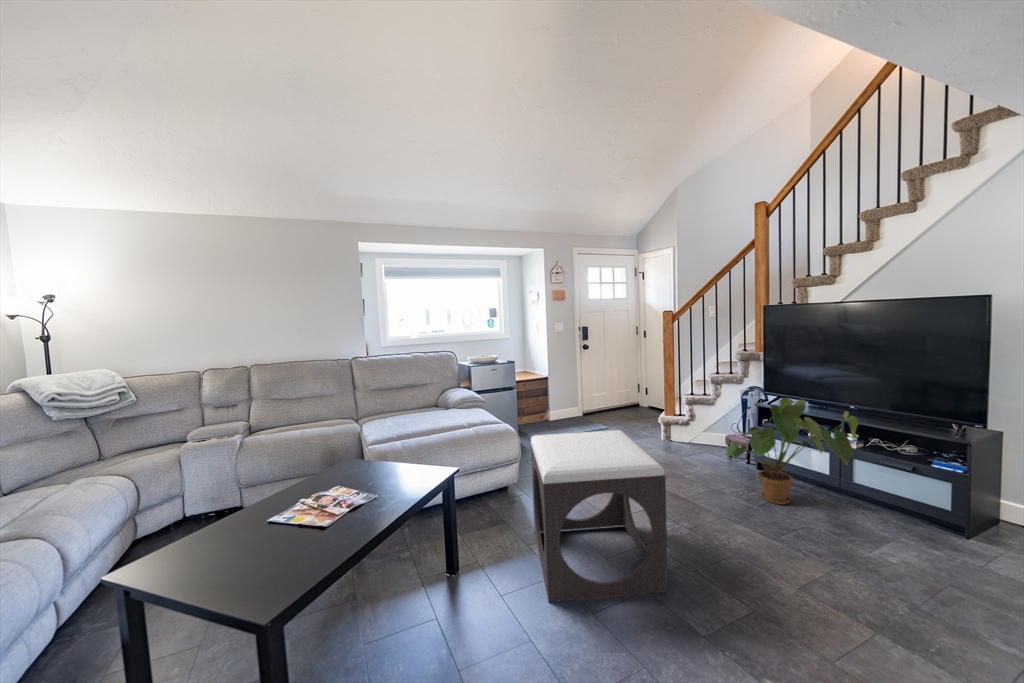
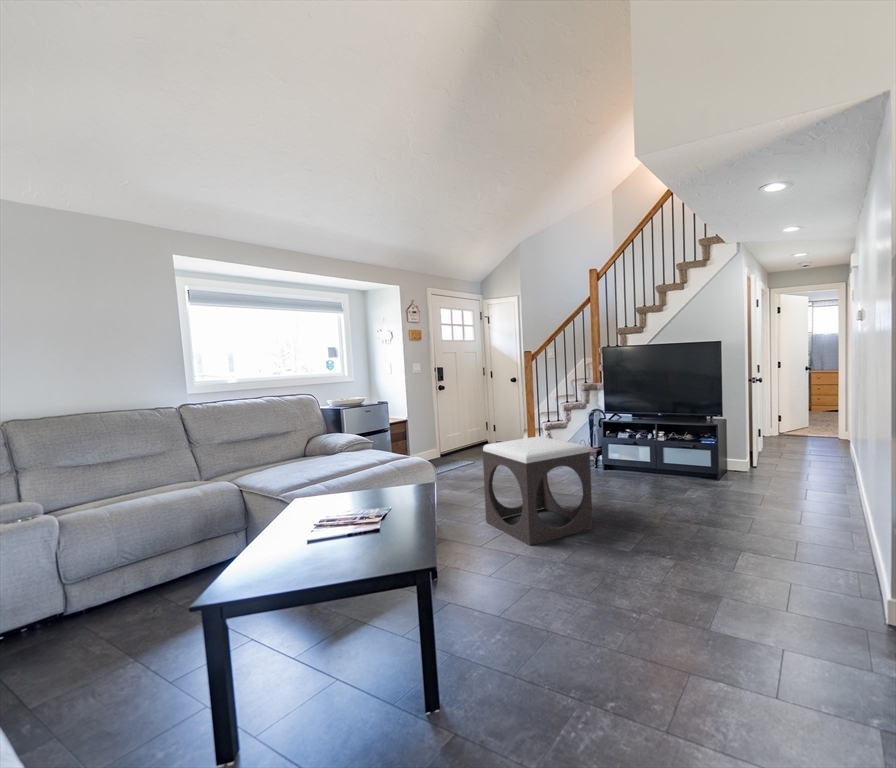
house plant: present [726,398,859,504] -> none [592,412,666,484]

